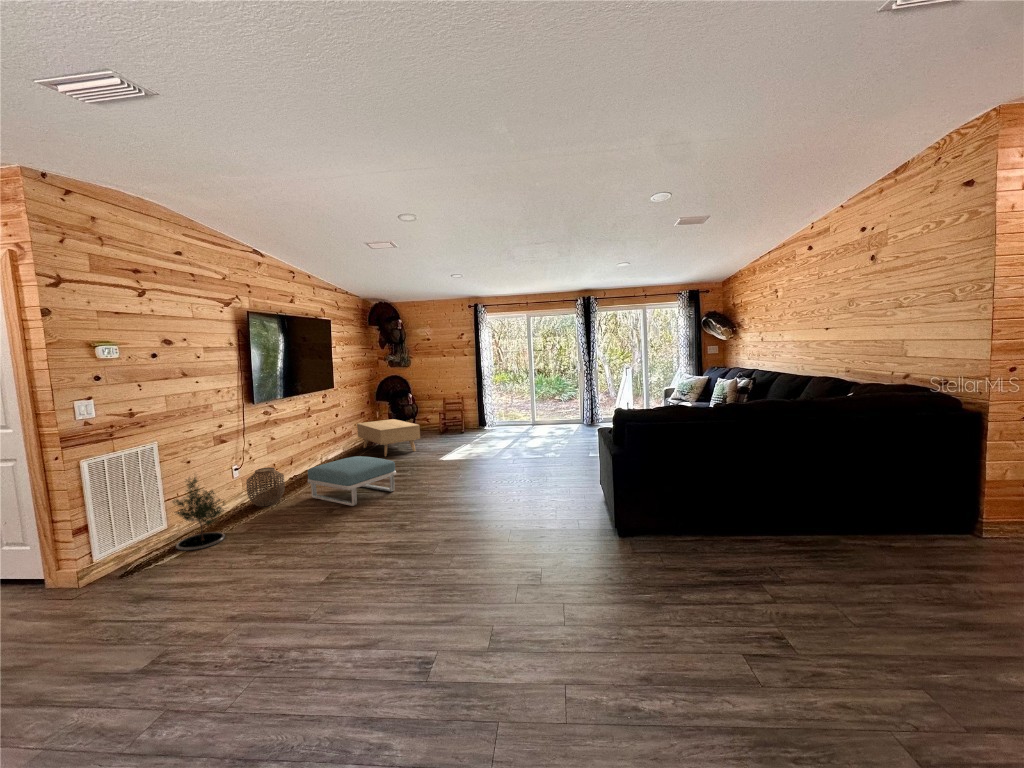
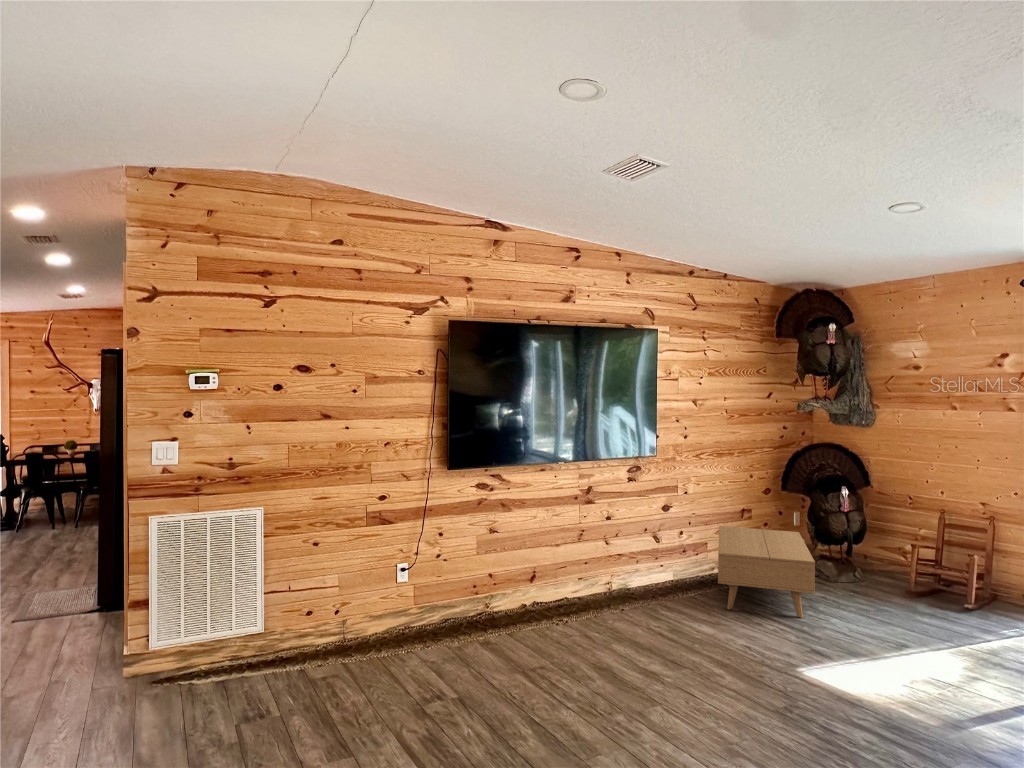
footstool: present [308,456,396,506] -> none [482,600,617,708]
woven basket: present [246,467,285,506] -> none [409,576,464,642]
potted tree: present [173,477,225,551] -> none [244,562,314,684]

